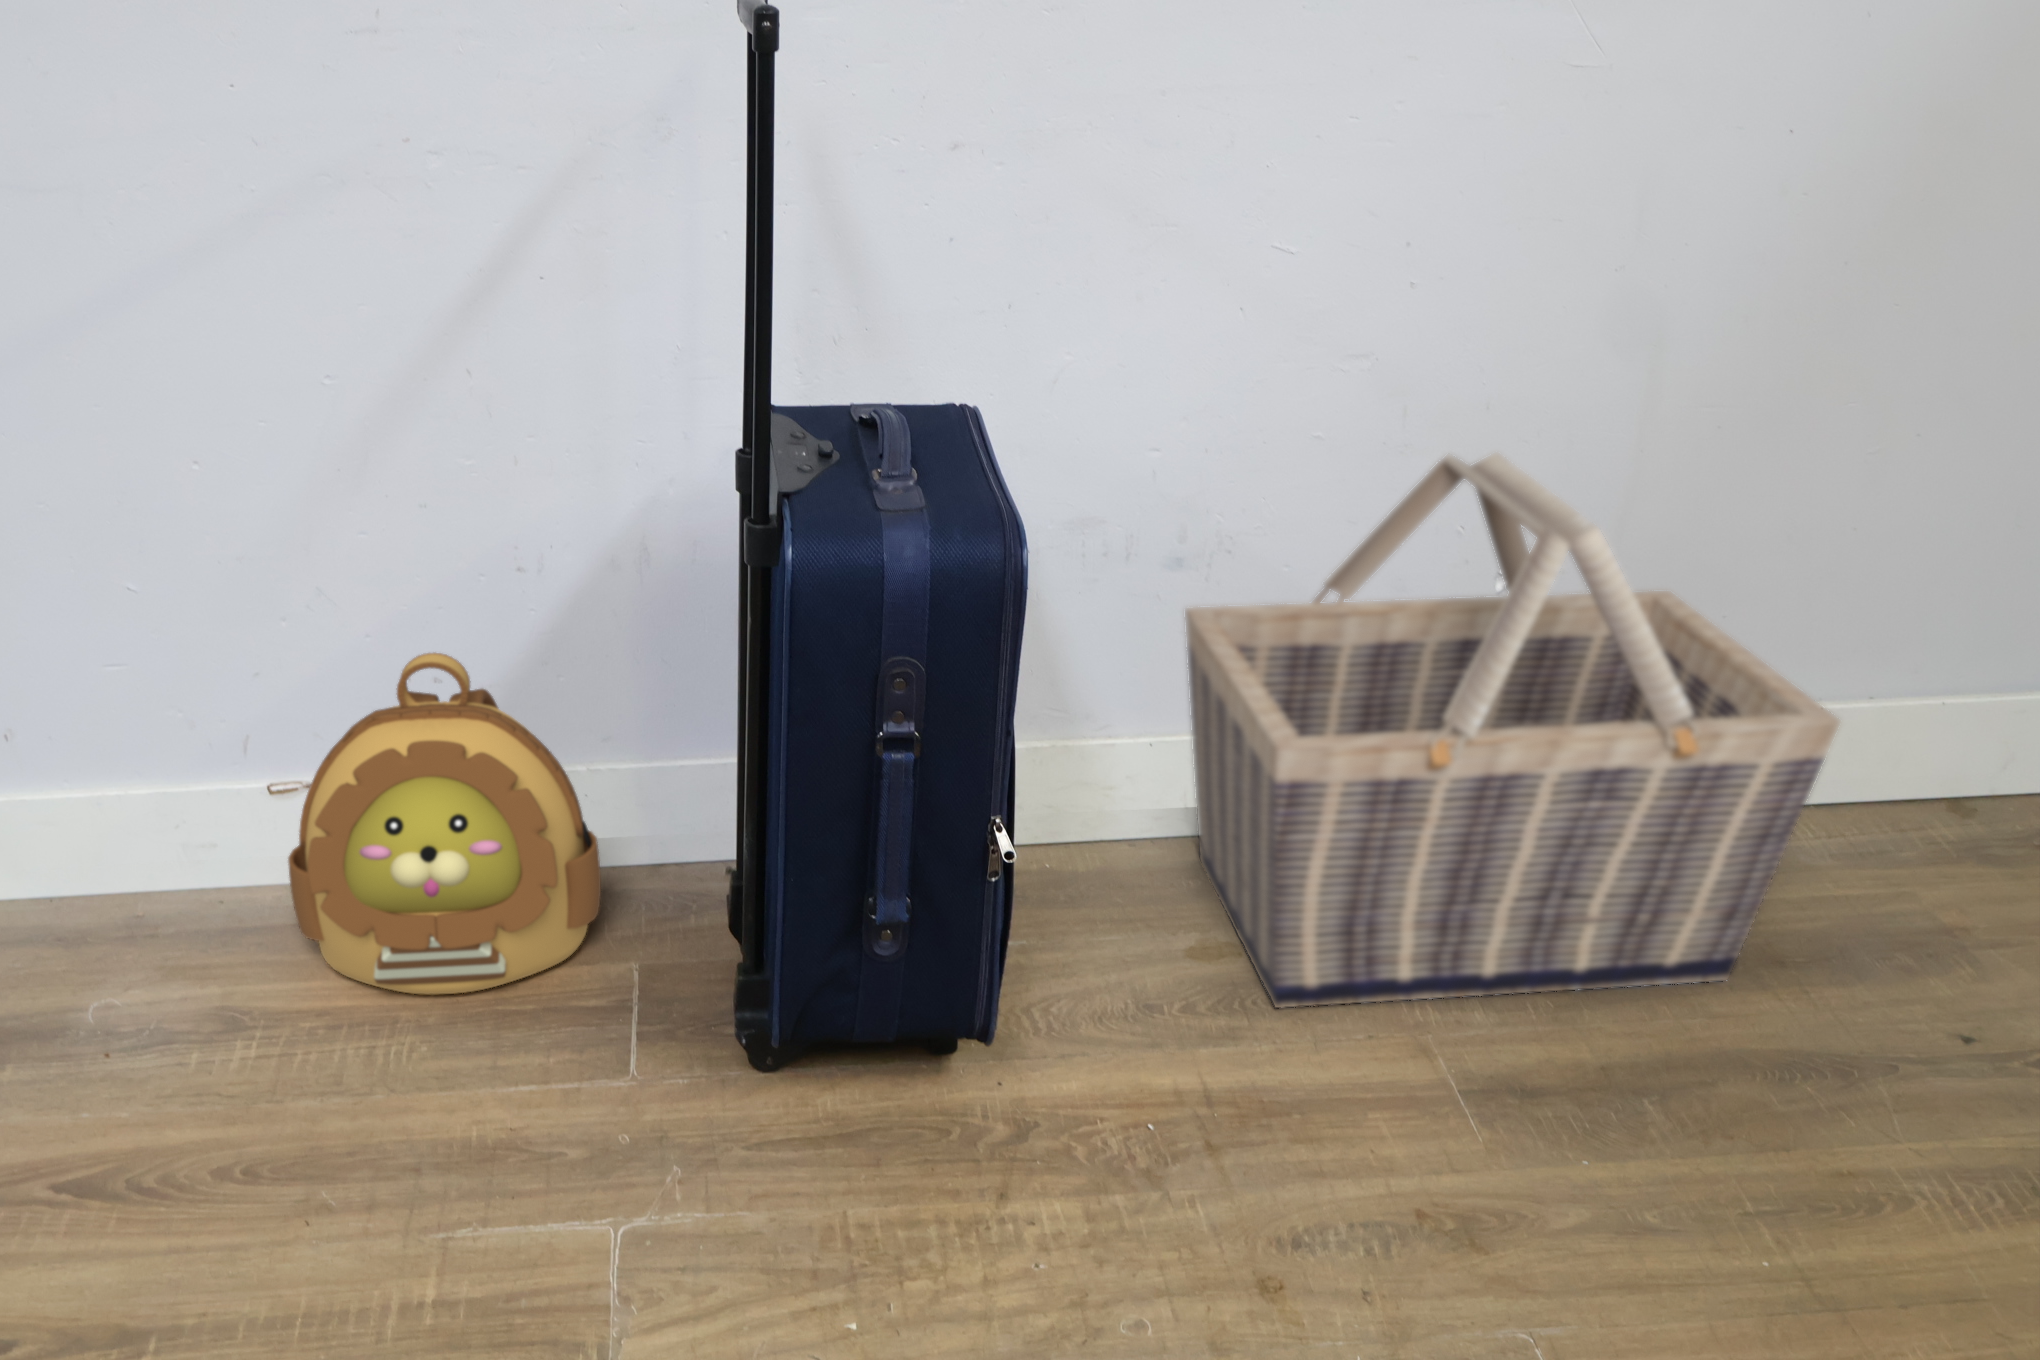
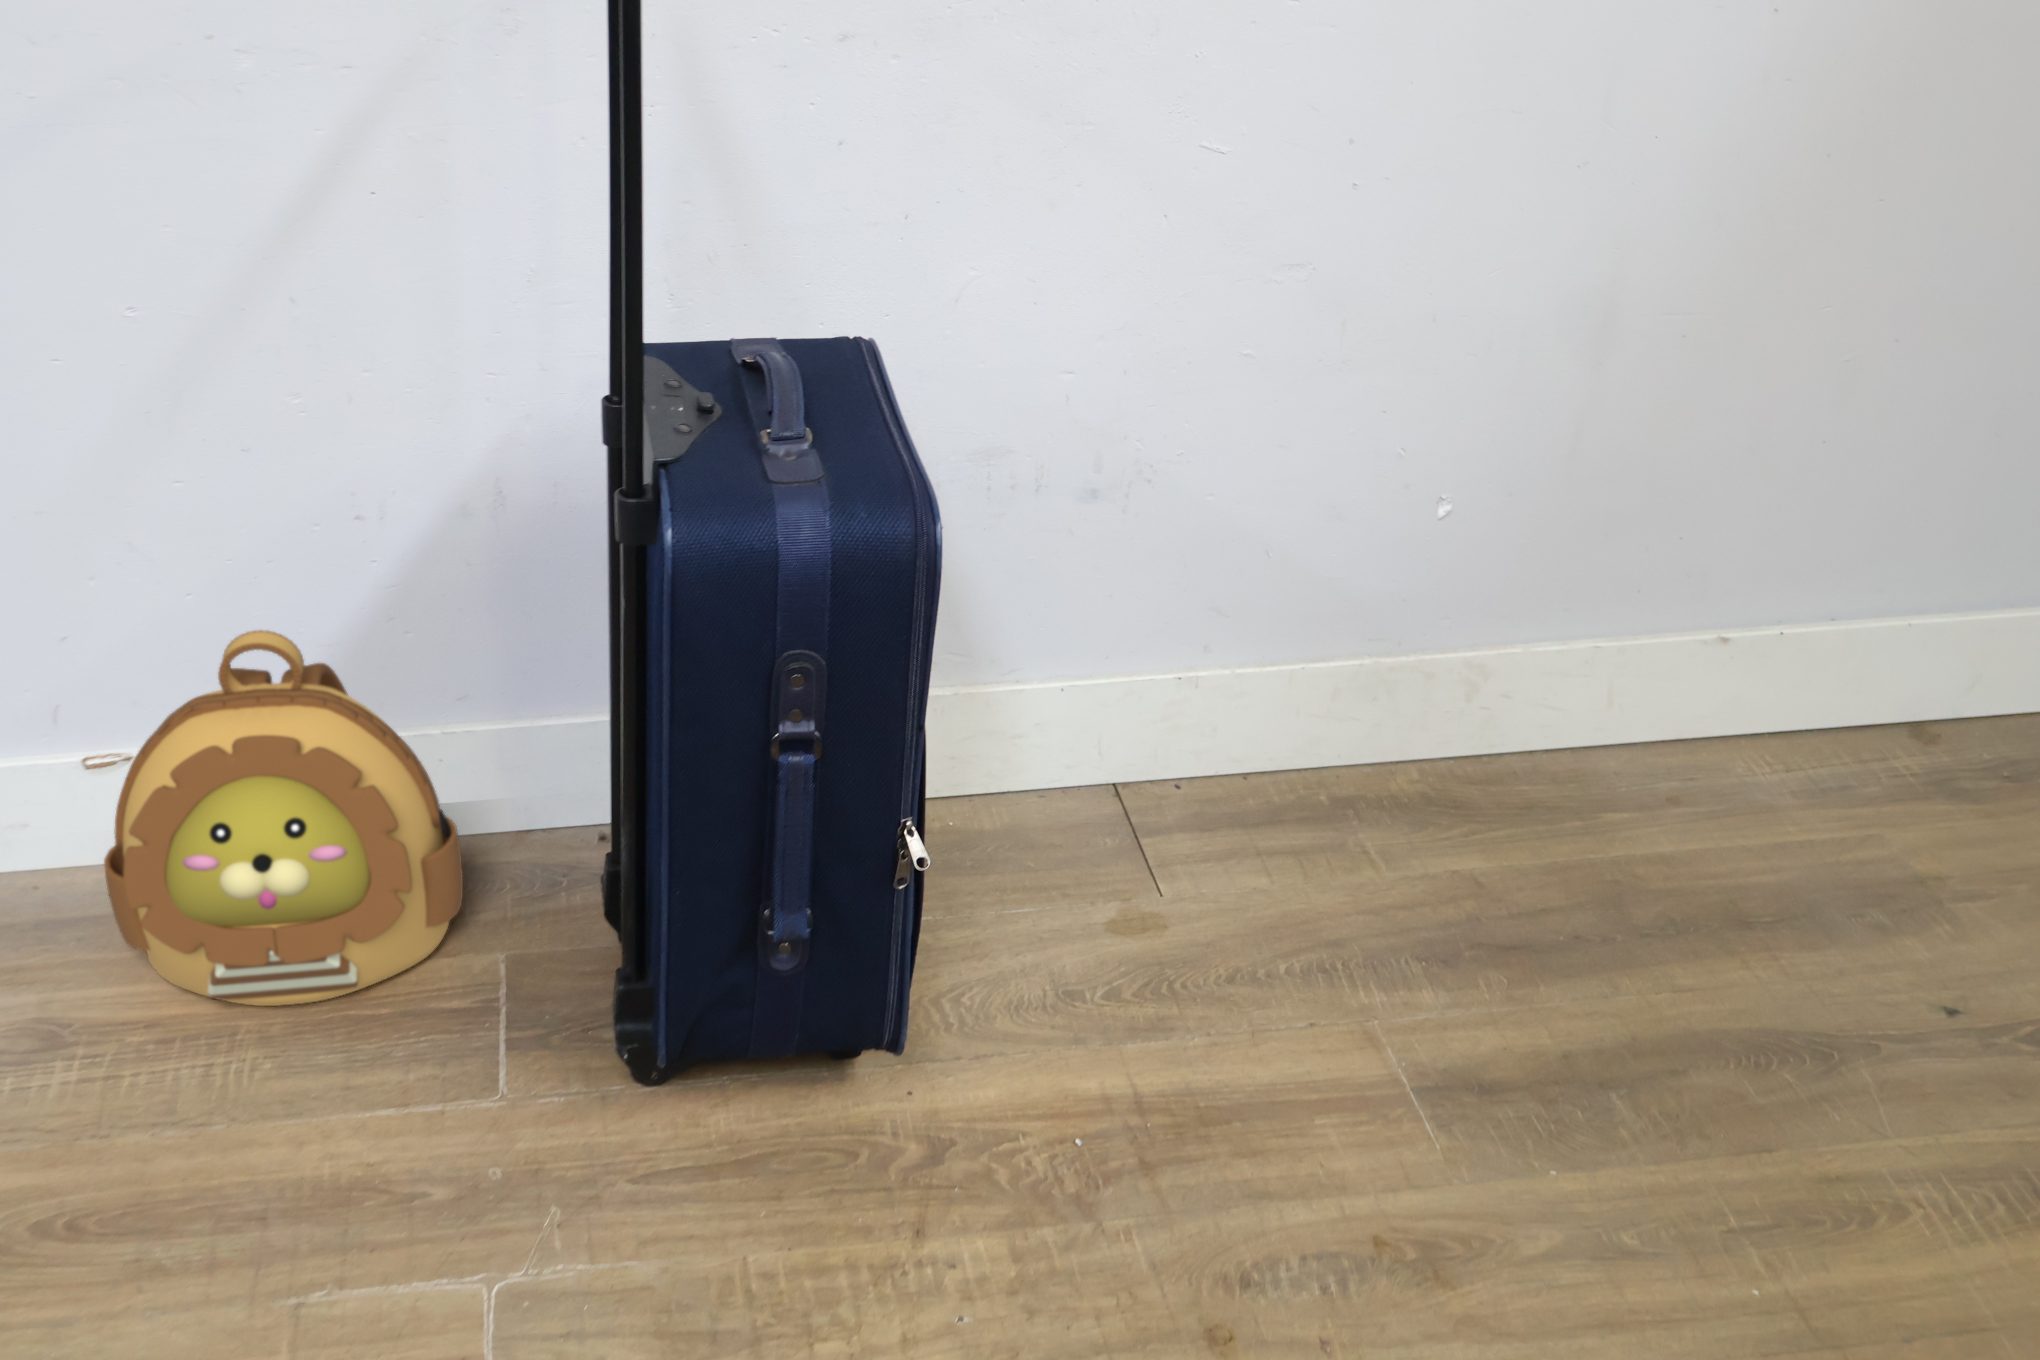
basket: present [1185,453,1840,1007] -> none [1108,378,1830,994]

